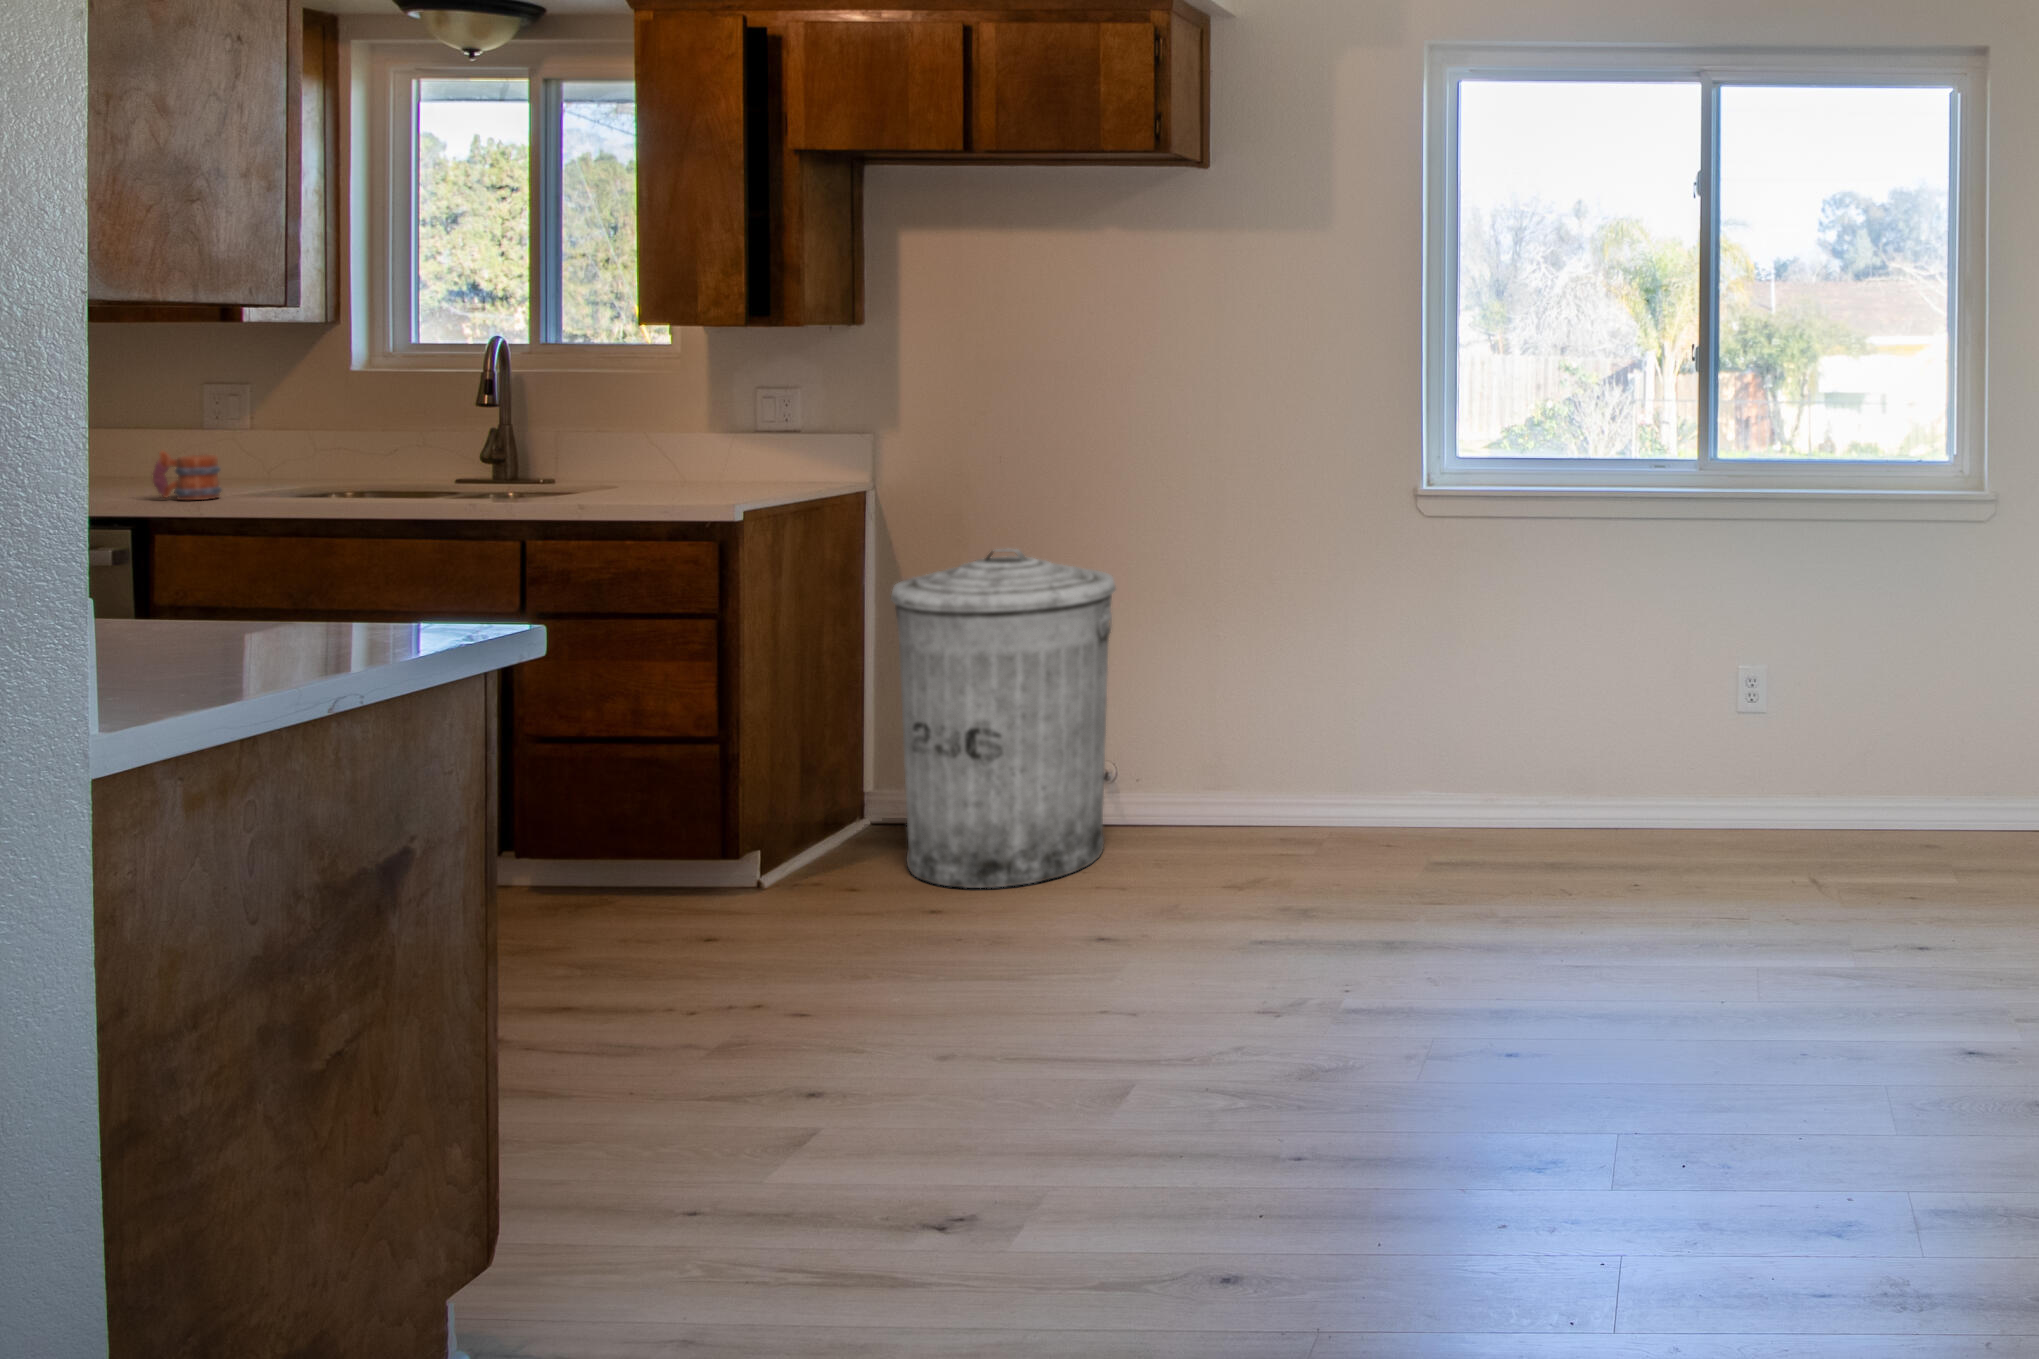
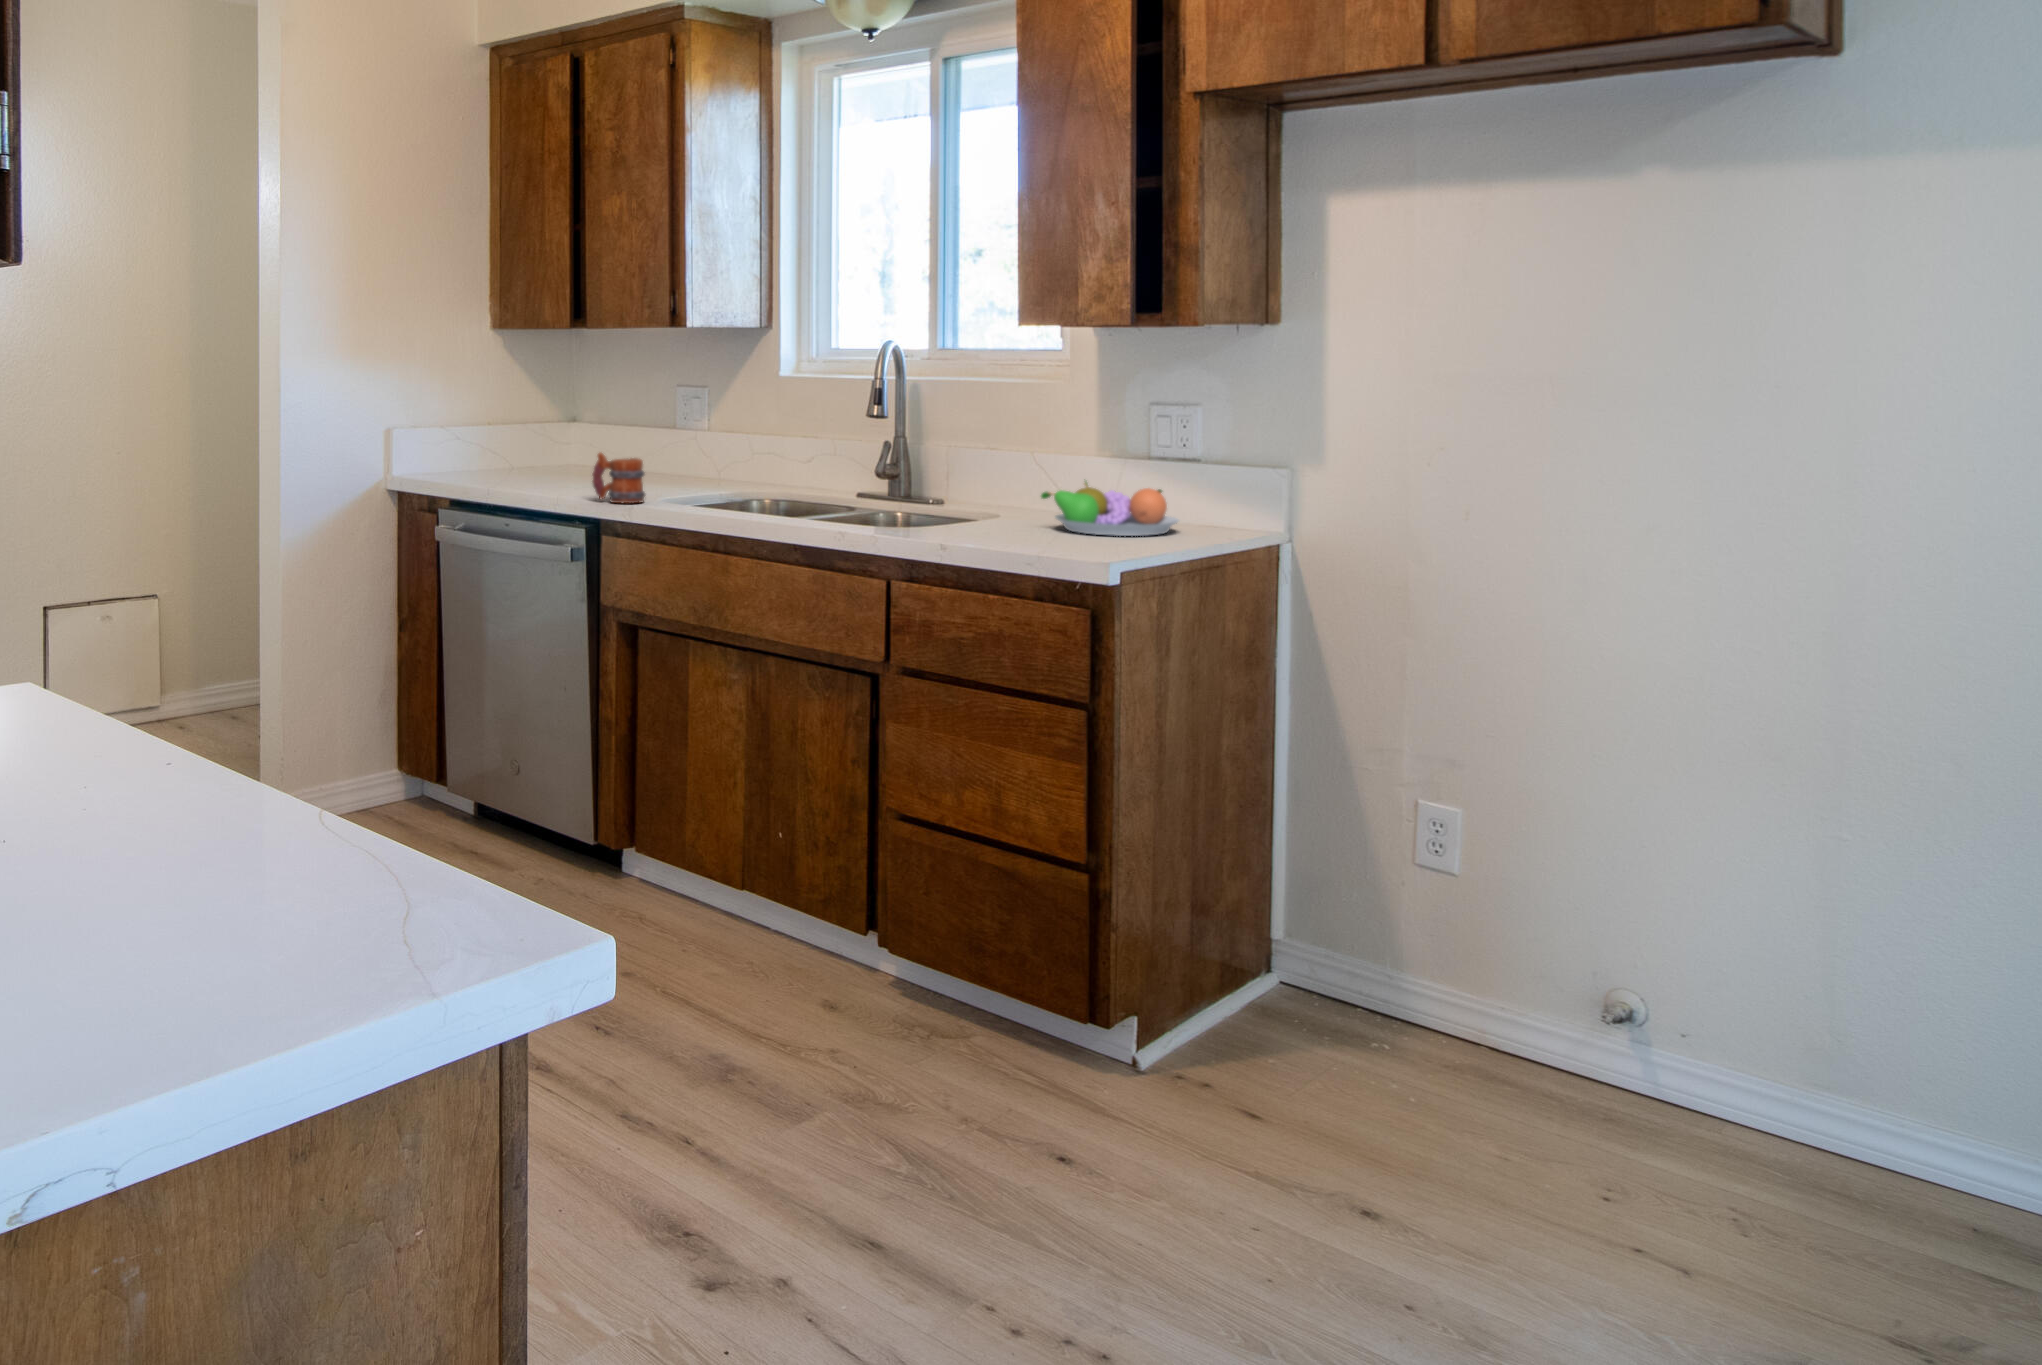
fruit bowl: none [664,449,783,492] -> present [1041,482,1179,536]
trash can: present [890,549,1116,888] -> none [1307,654,1671,1193]

